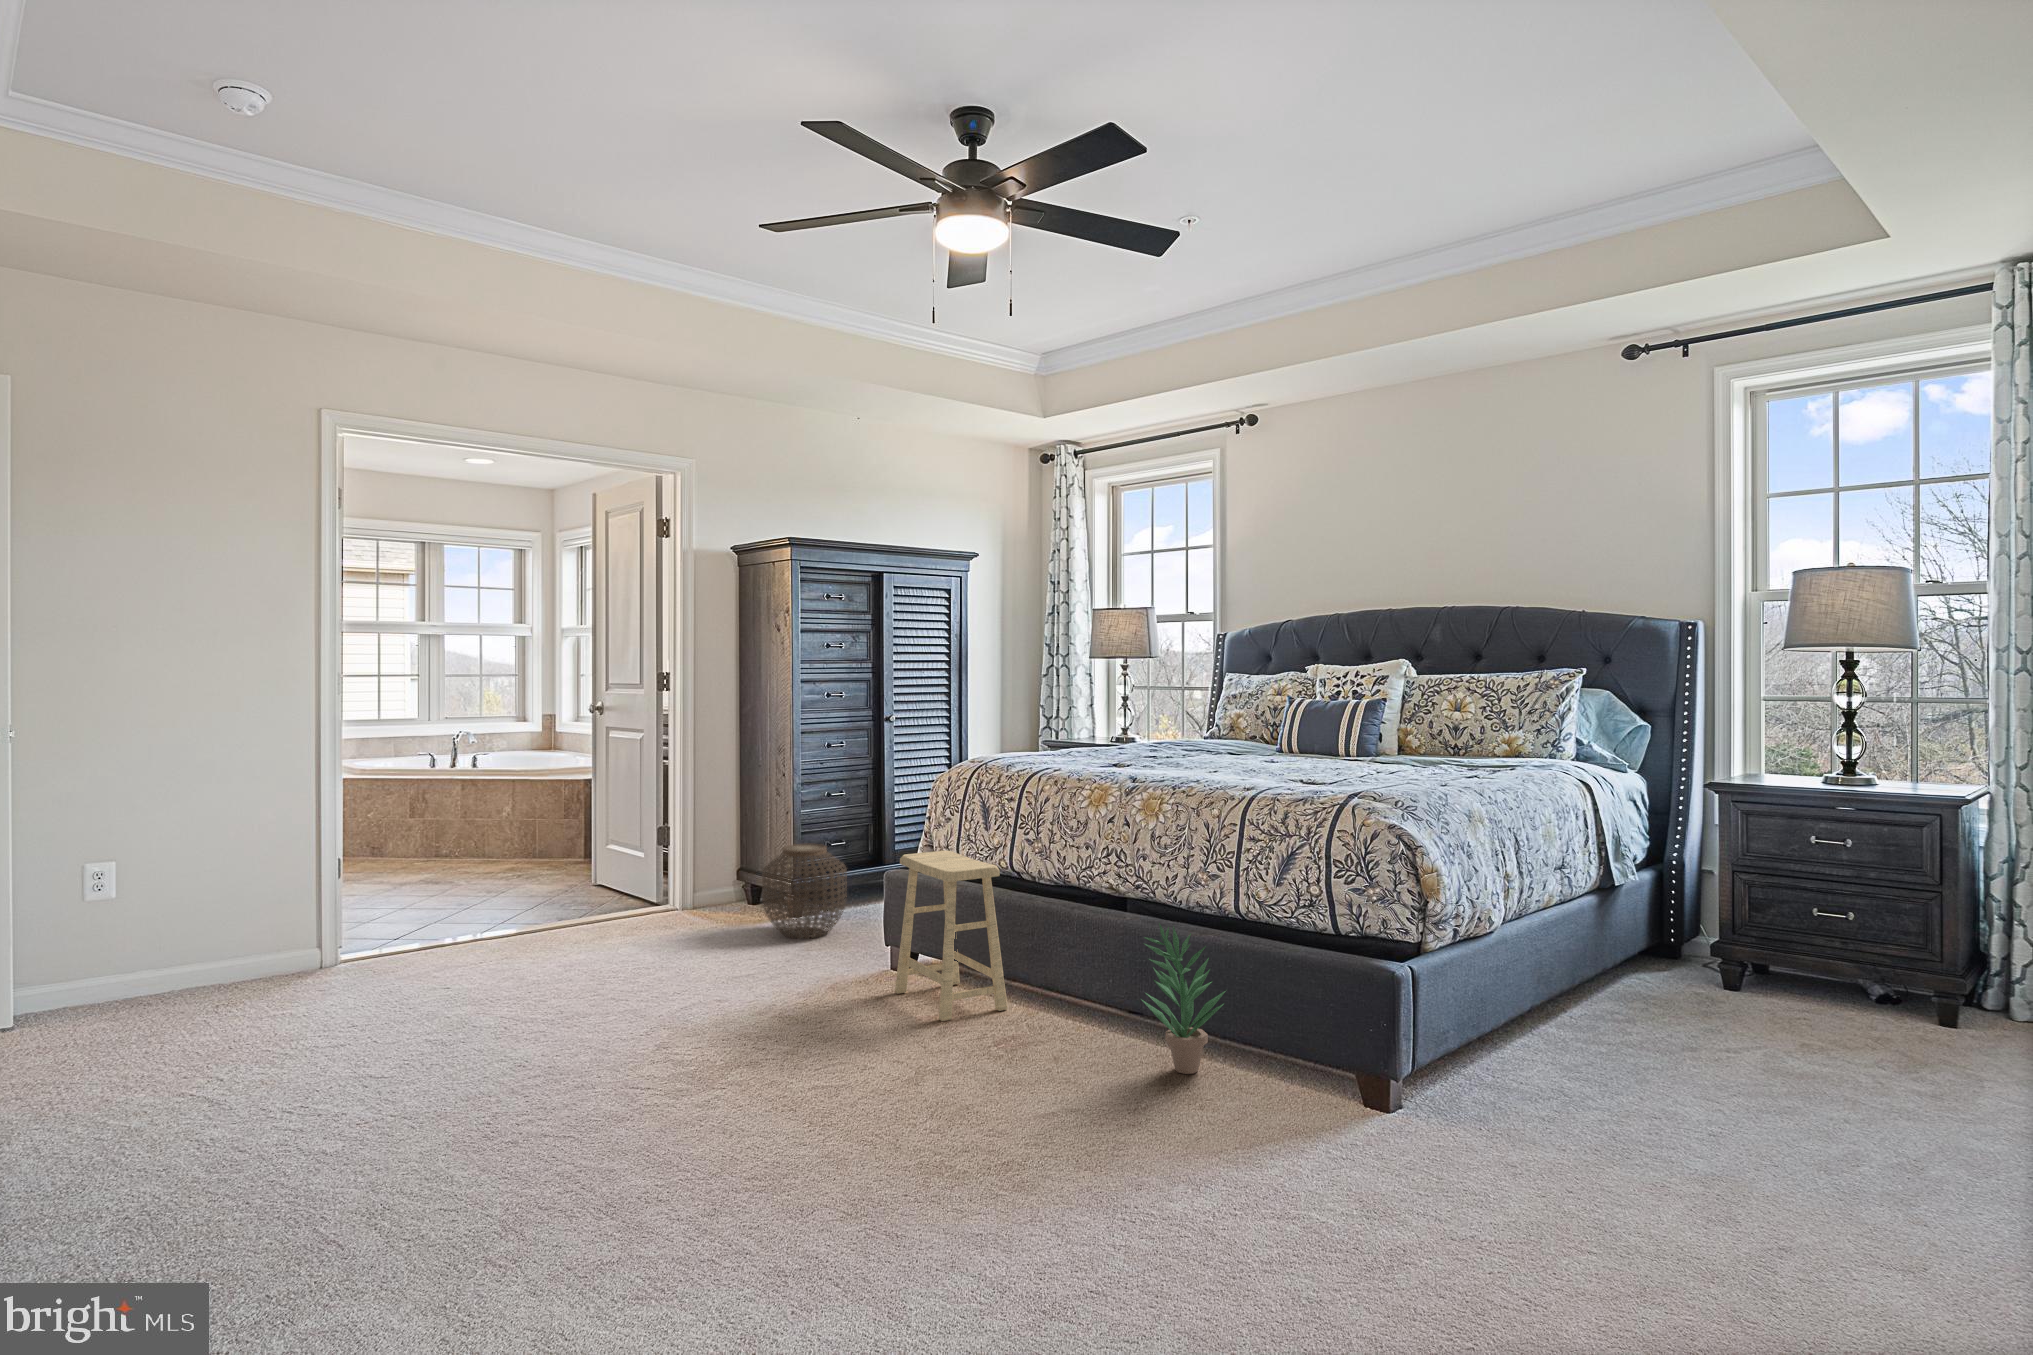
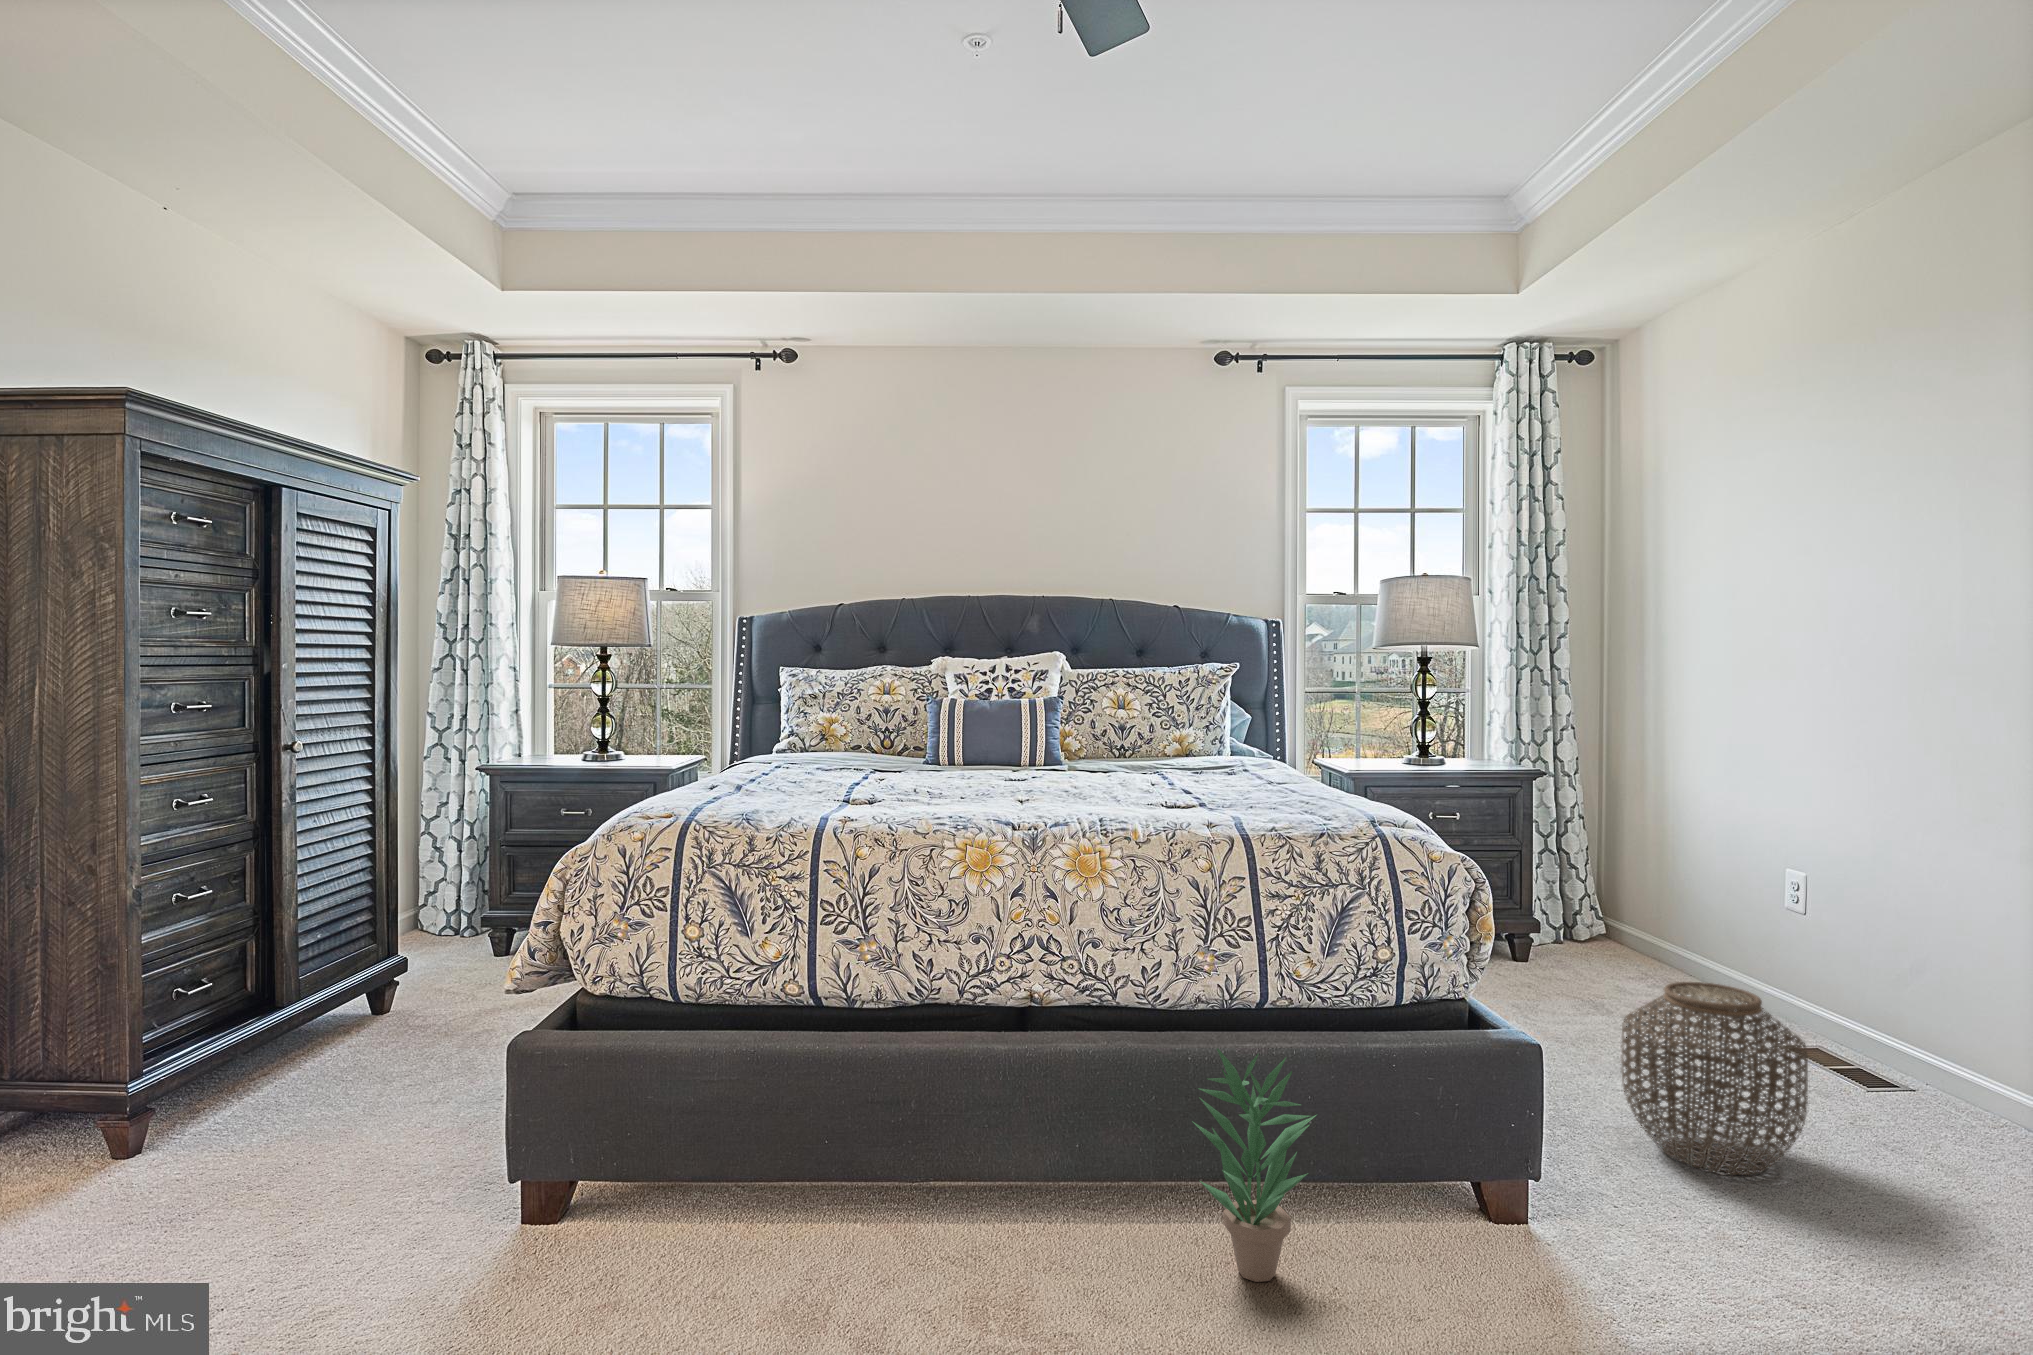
woven basket: present [762,844,847,939] -> present [1621,982,1808,1175]
footstool: present [895,850,1008,1021] -> none [594,982,845,1321]

